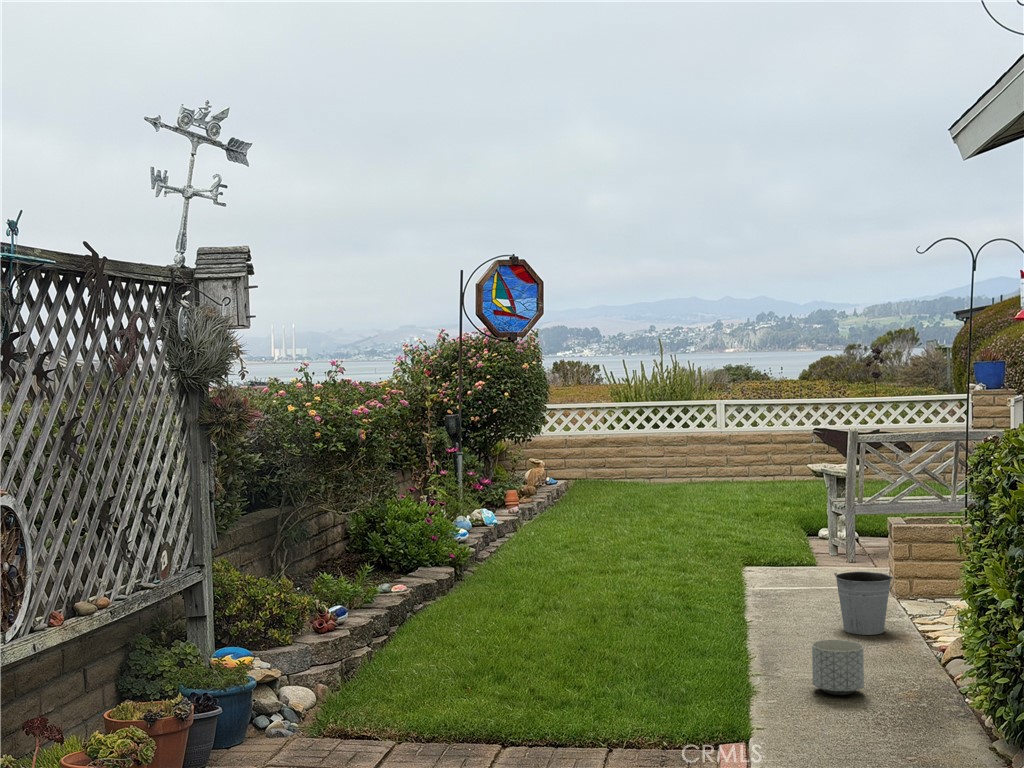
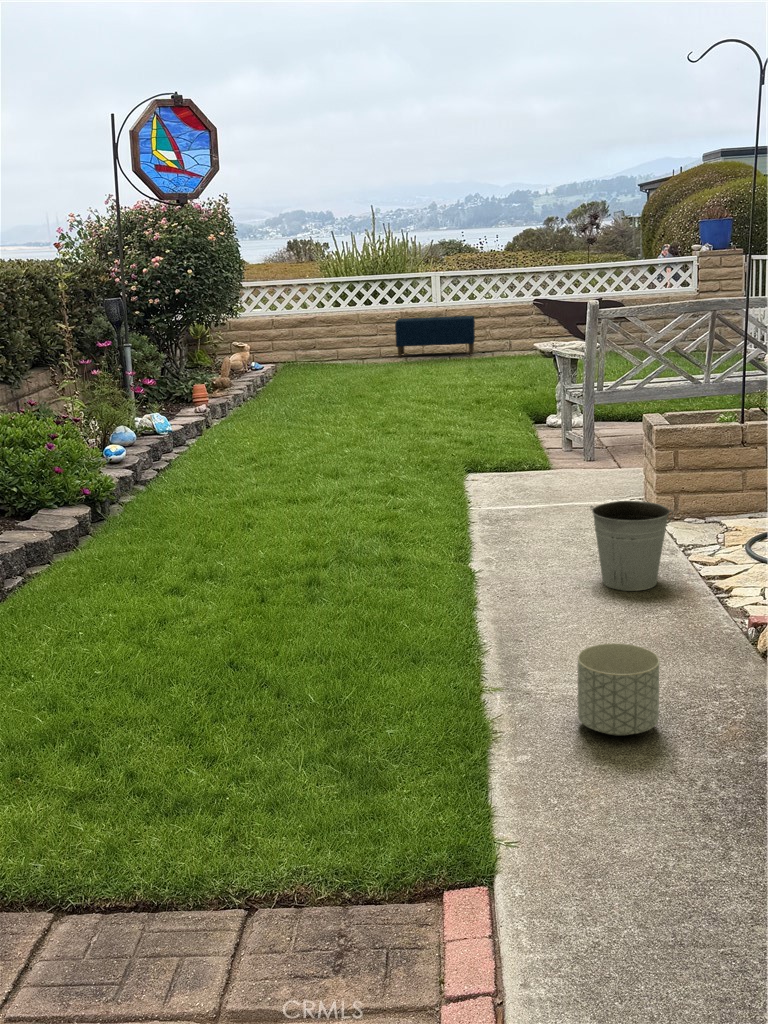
bench: none [681,442,757,479] -> present [395,316,475,357]

